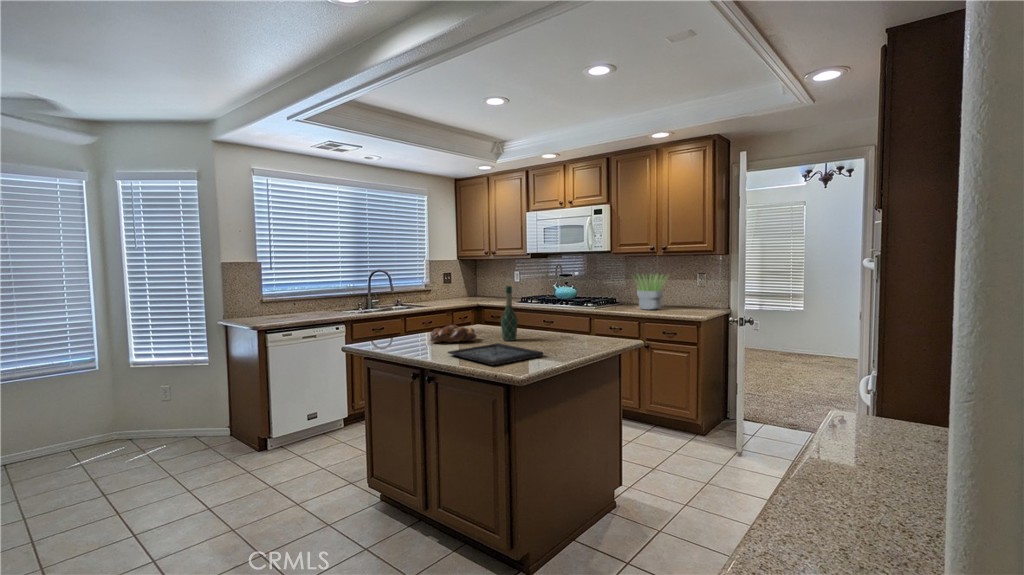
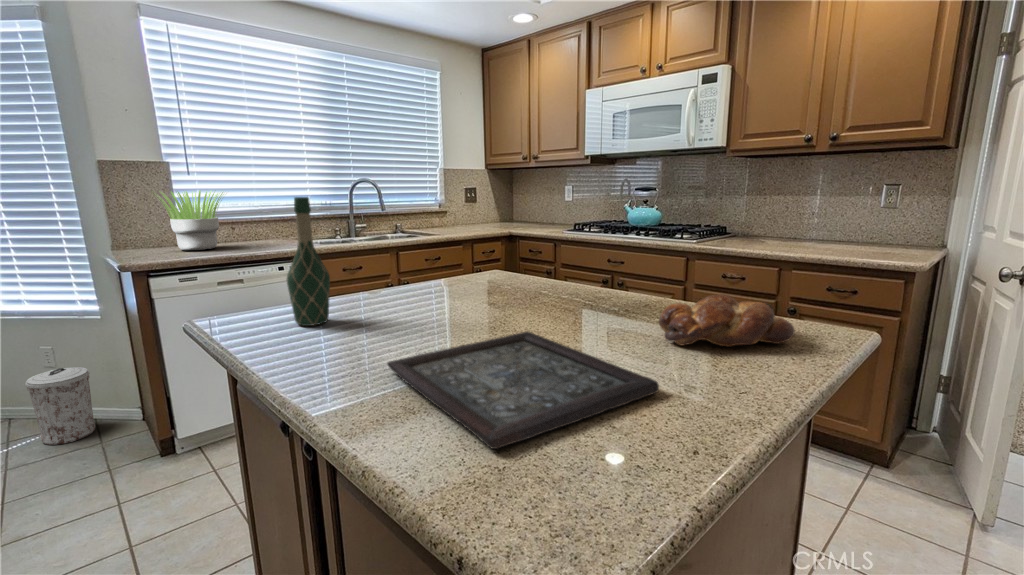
potted plant: present [637,275,668,310] -> present [156,190,223,250]
wine bottle: present [501,286,518,341] -> present [287,197,330,326]
bread loaf: present [430,325,477,343] -> present [659,294,795,346]
trash can: none [166,397,204,448] -> present [25,367,95,445]

